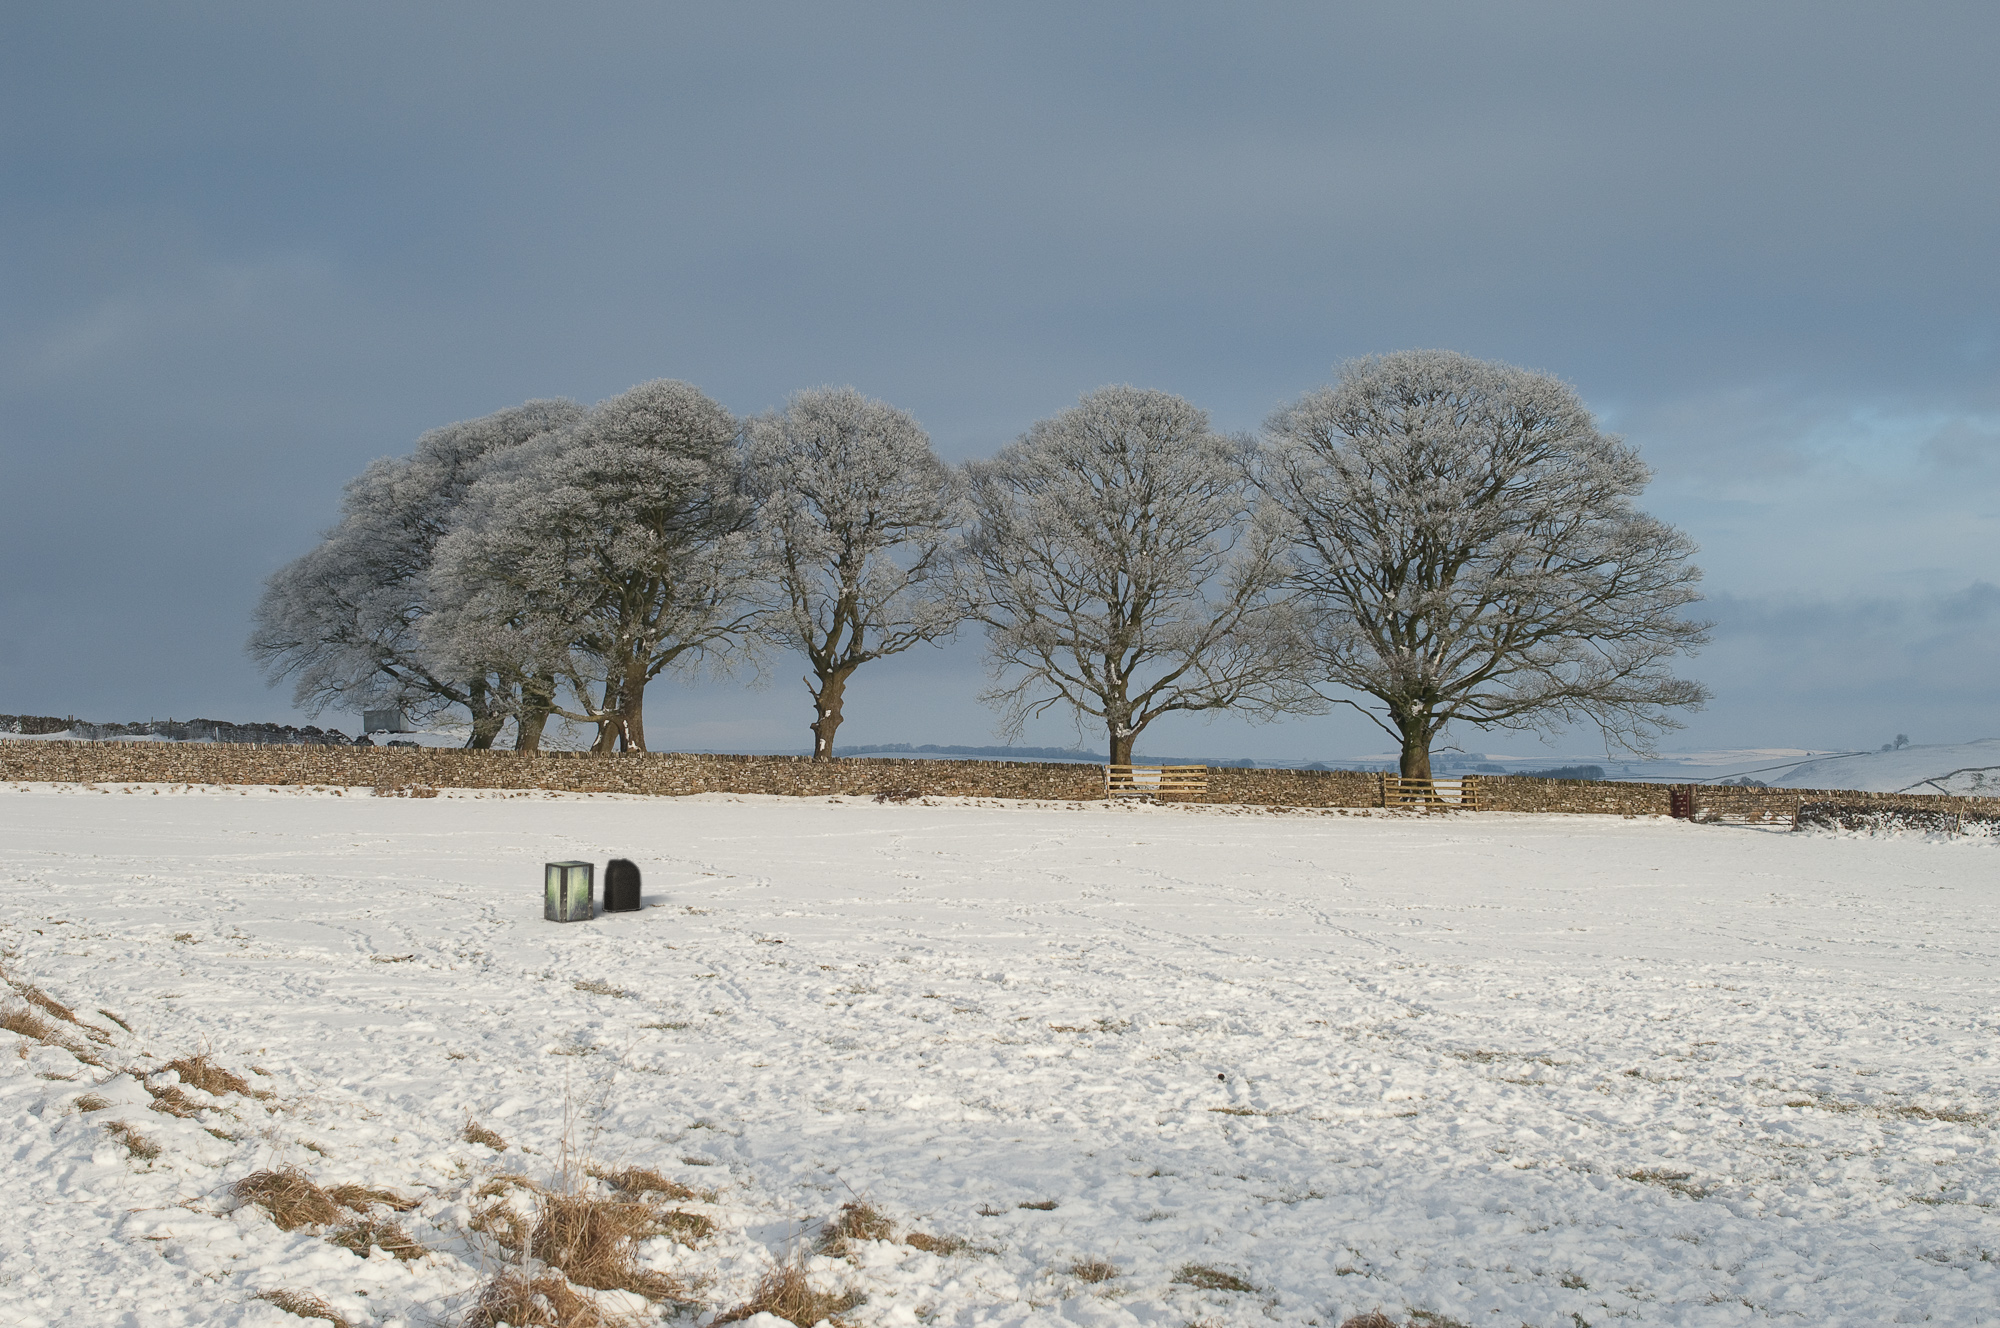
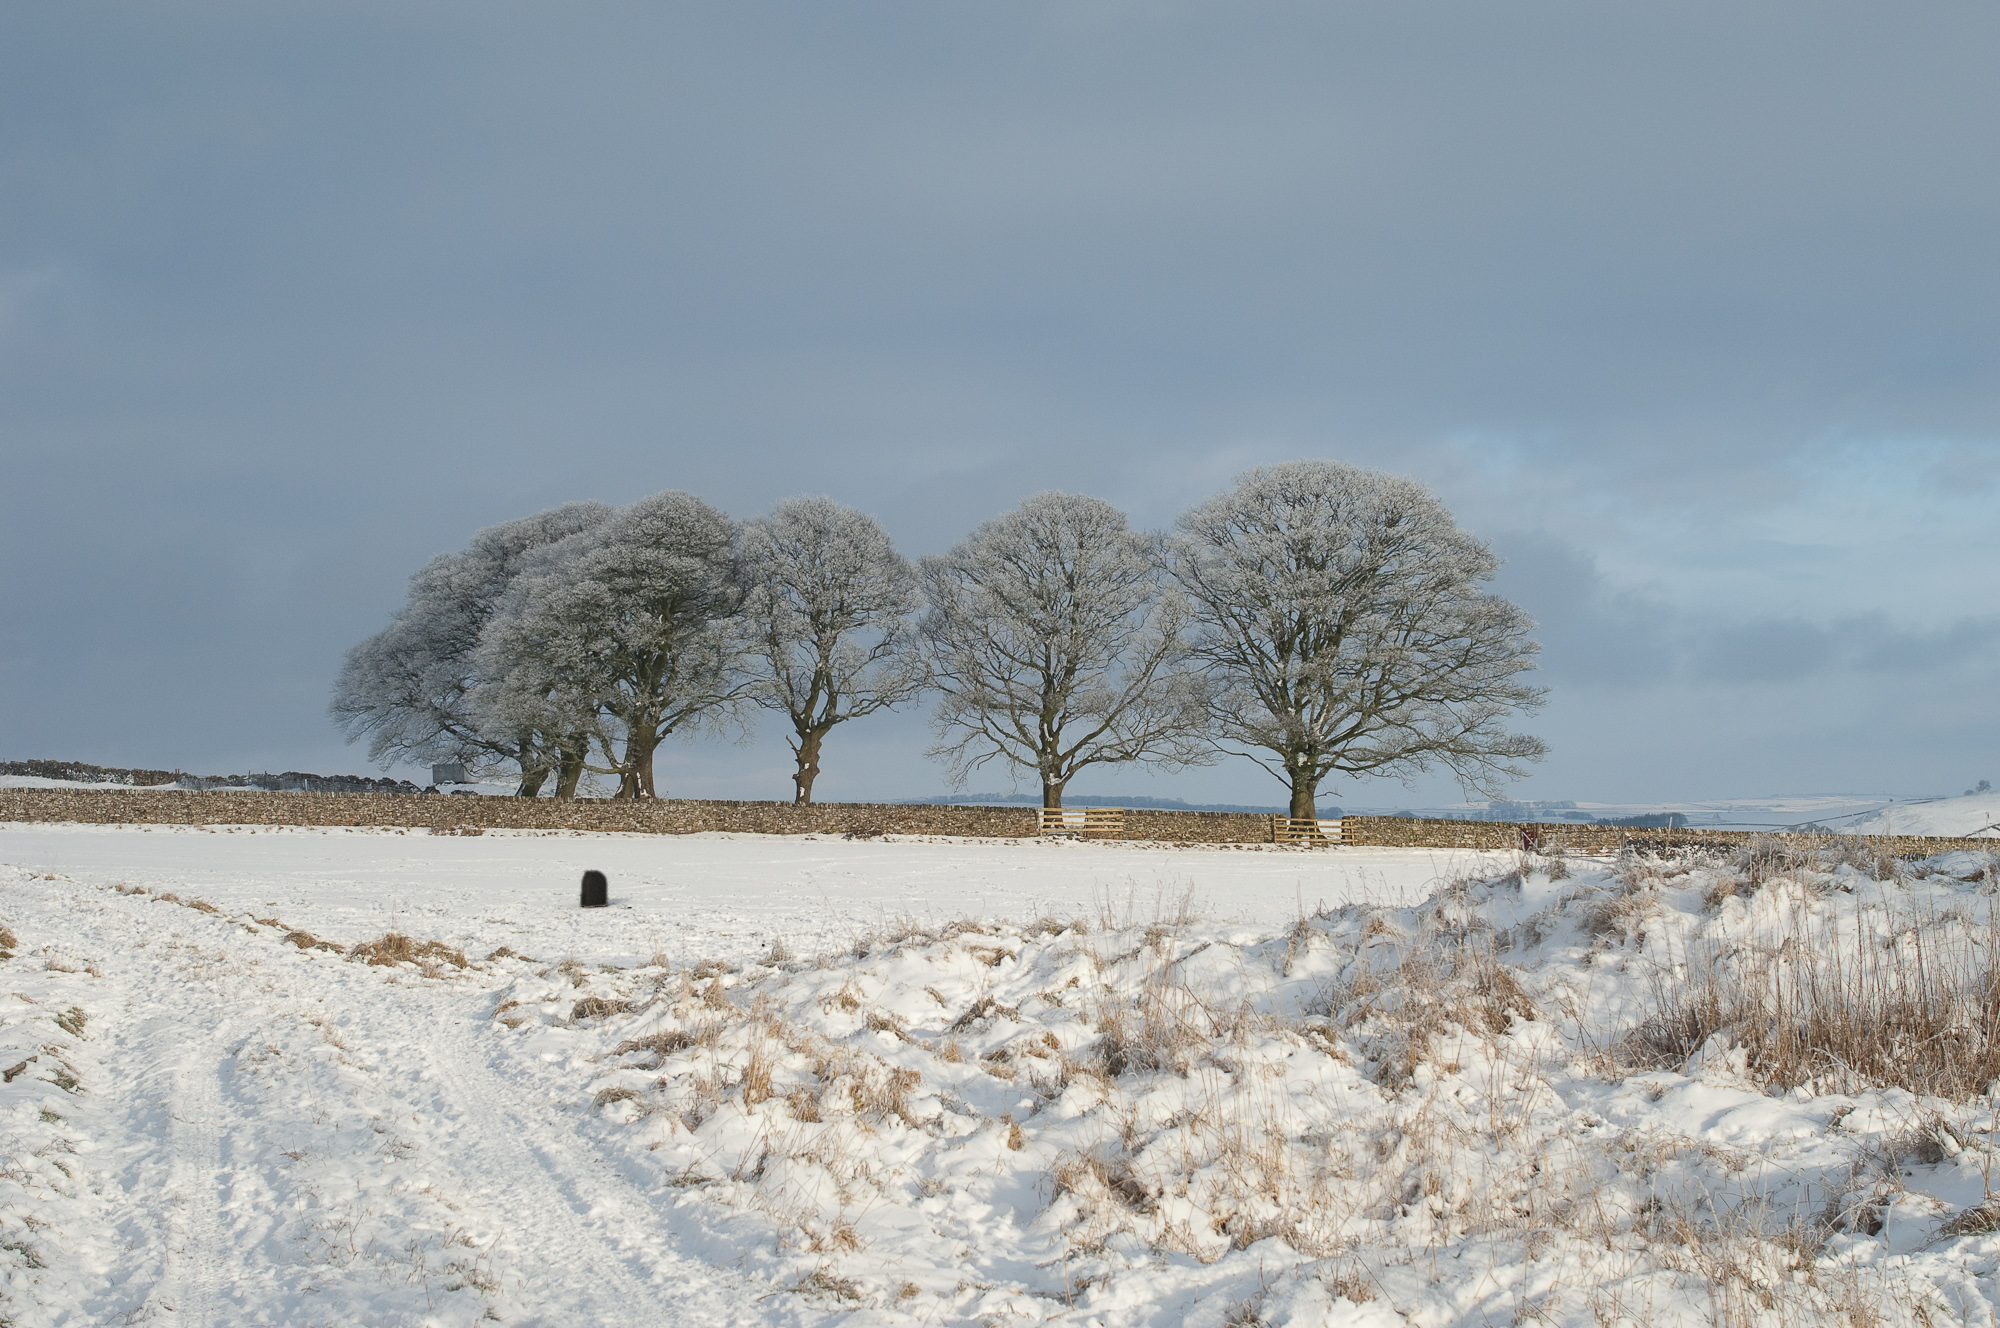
storage box: present [544,860,594,923] -> none [537,870,572,914]

